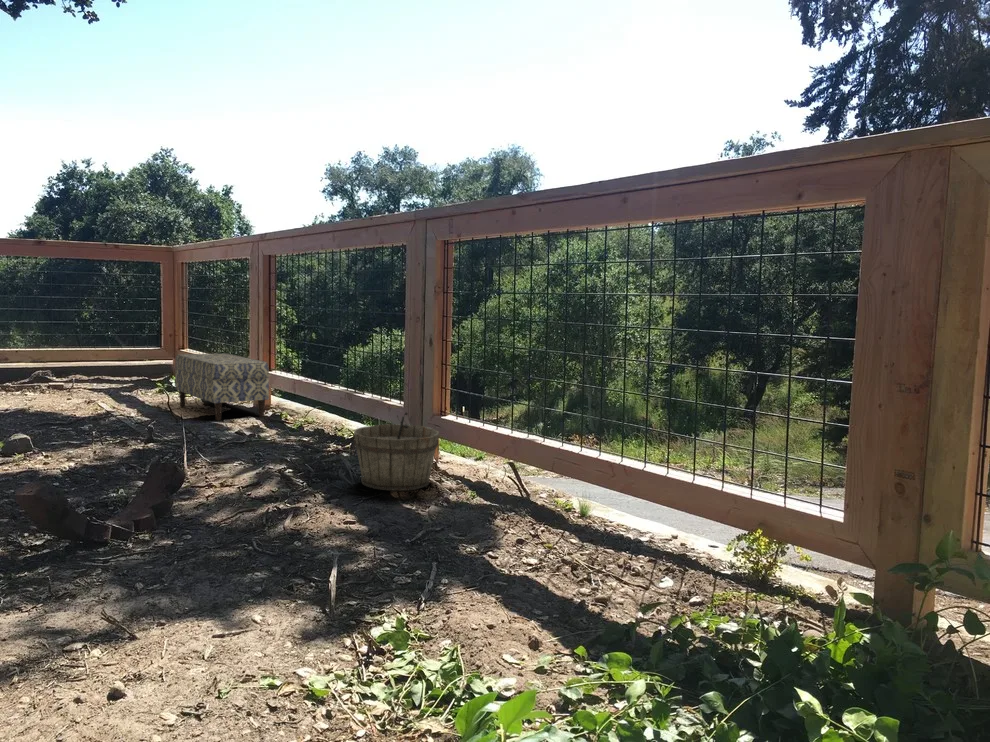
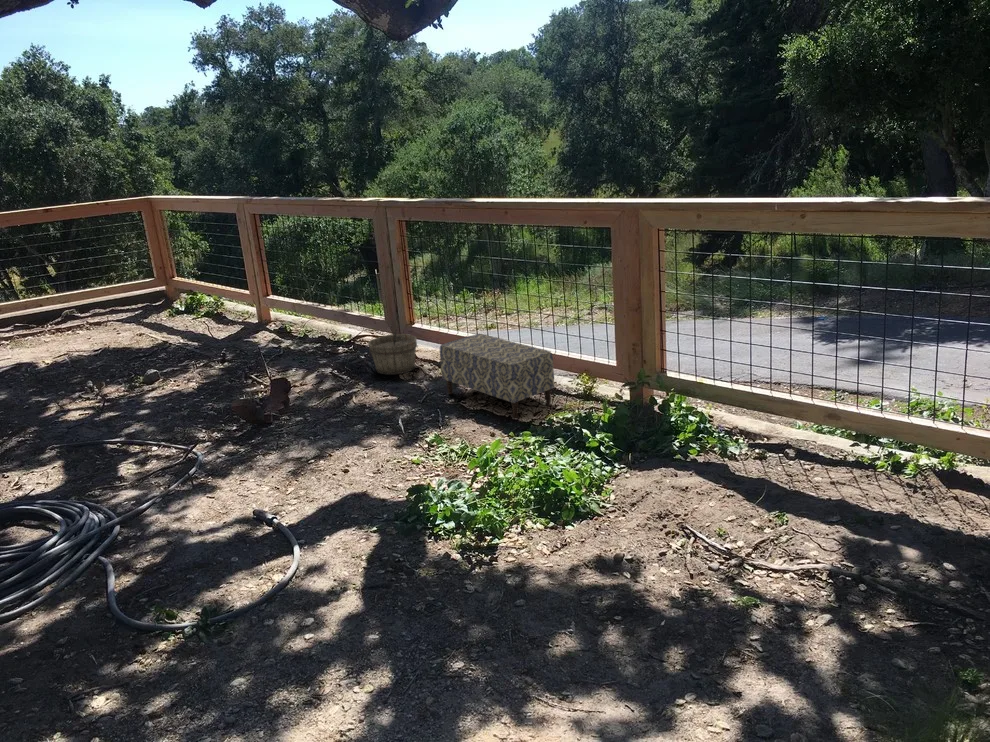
bench: present [175,353,269,420] -> present [440,334,554,418]

